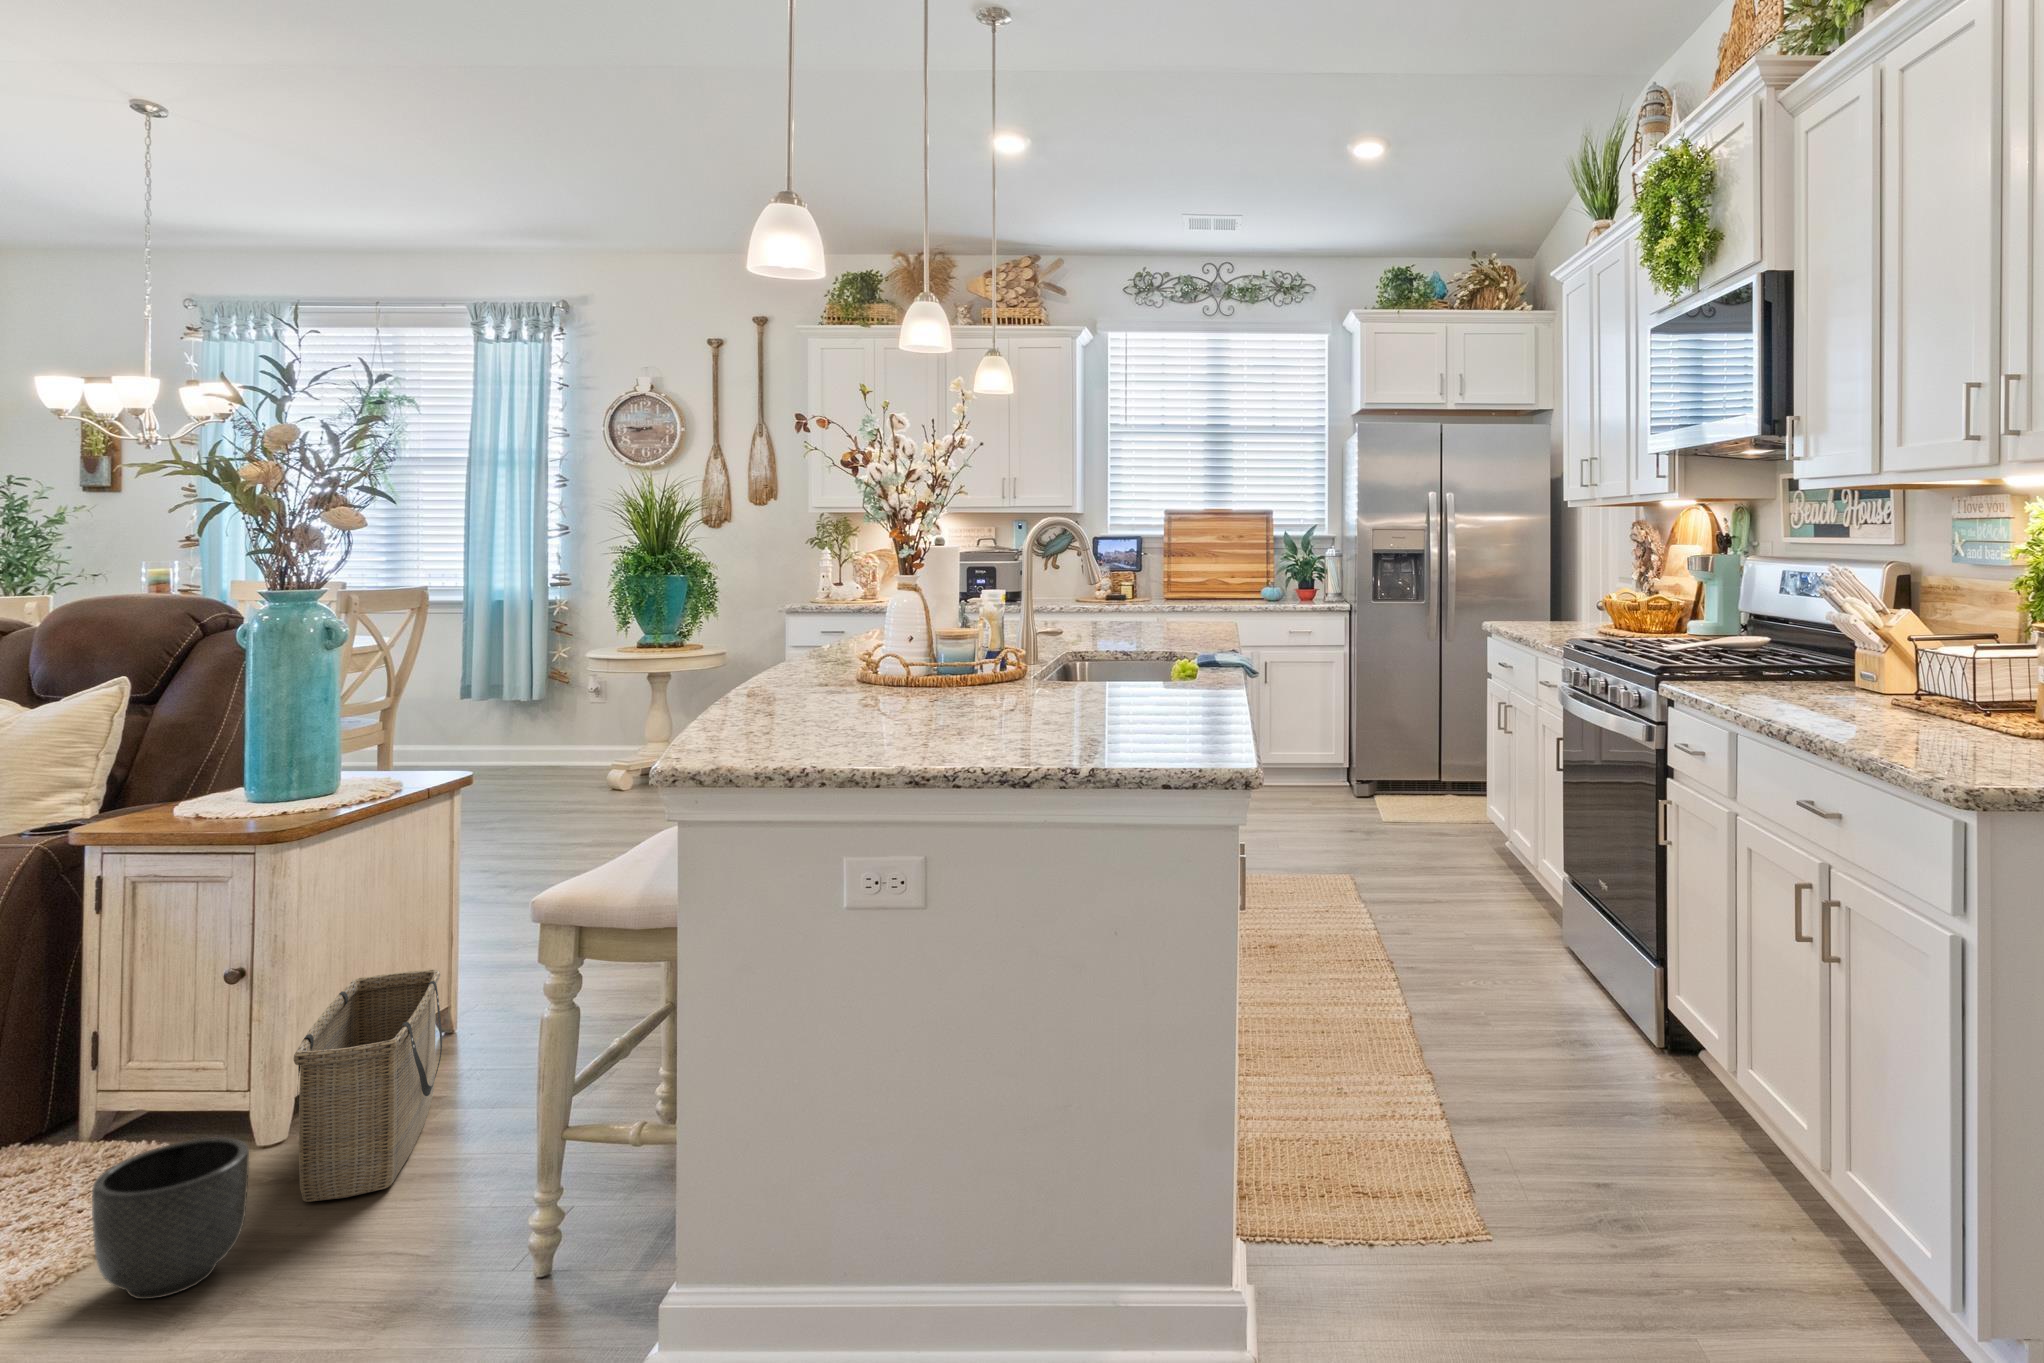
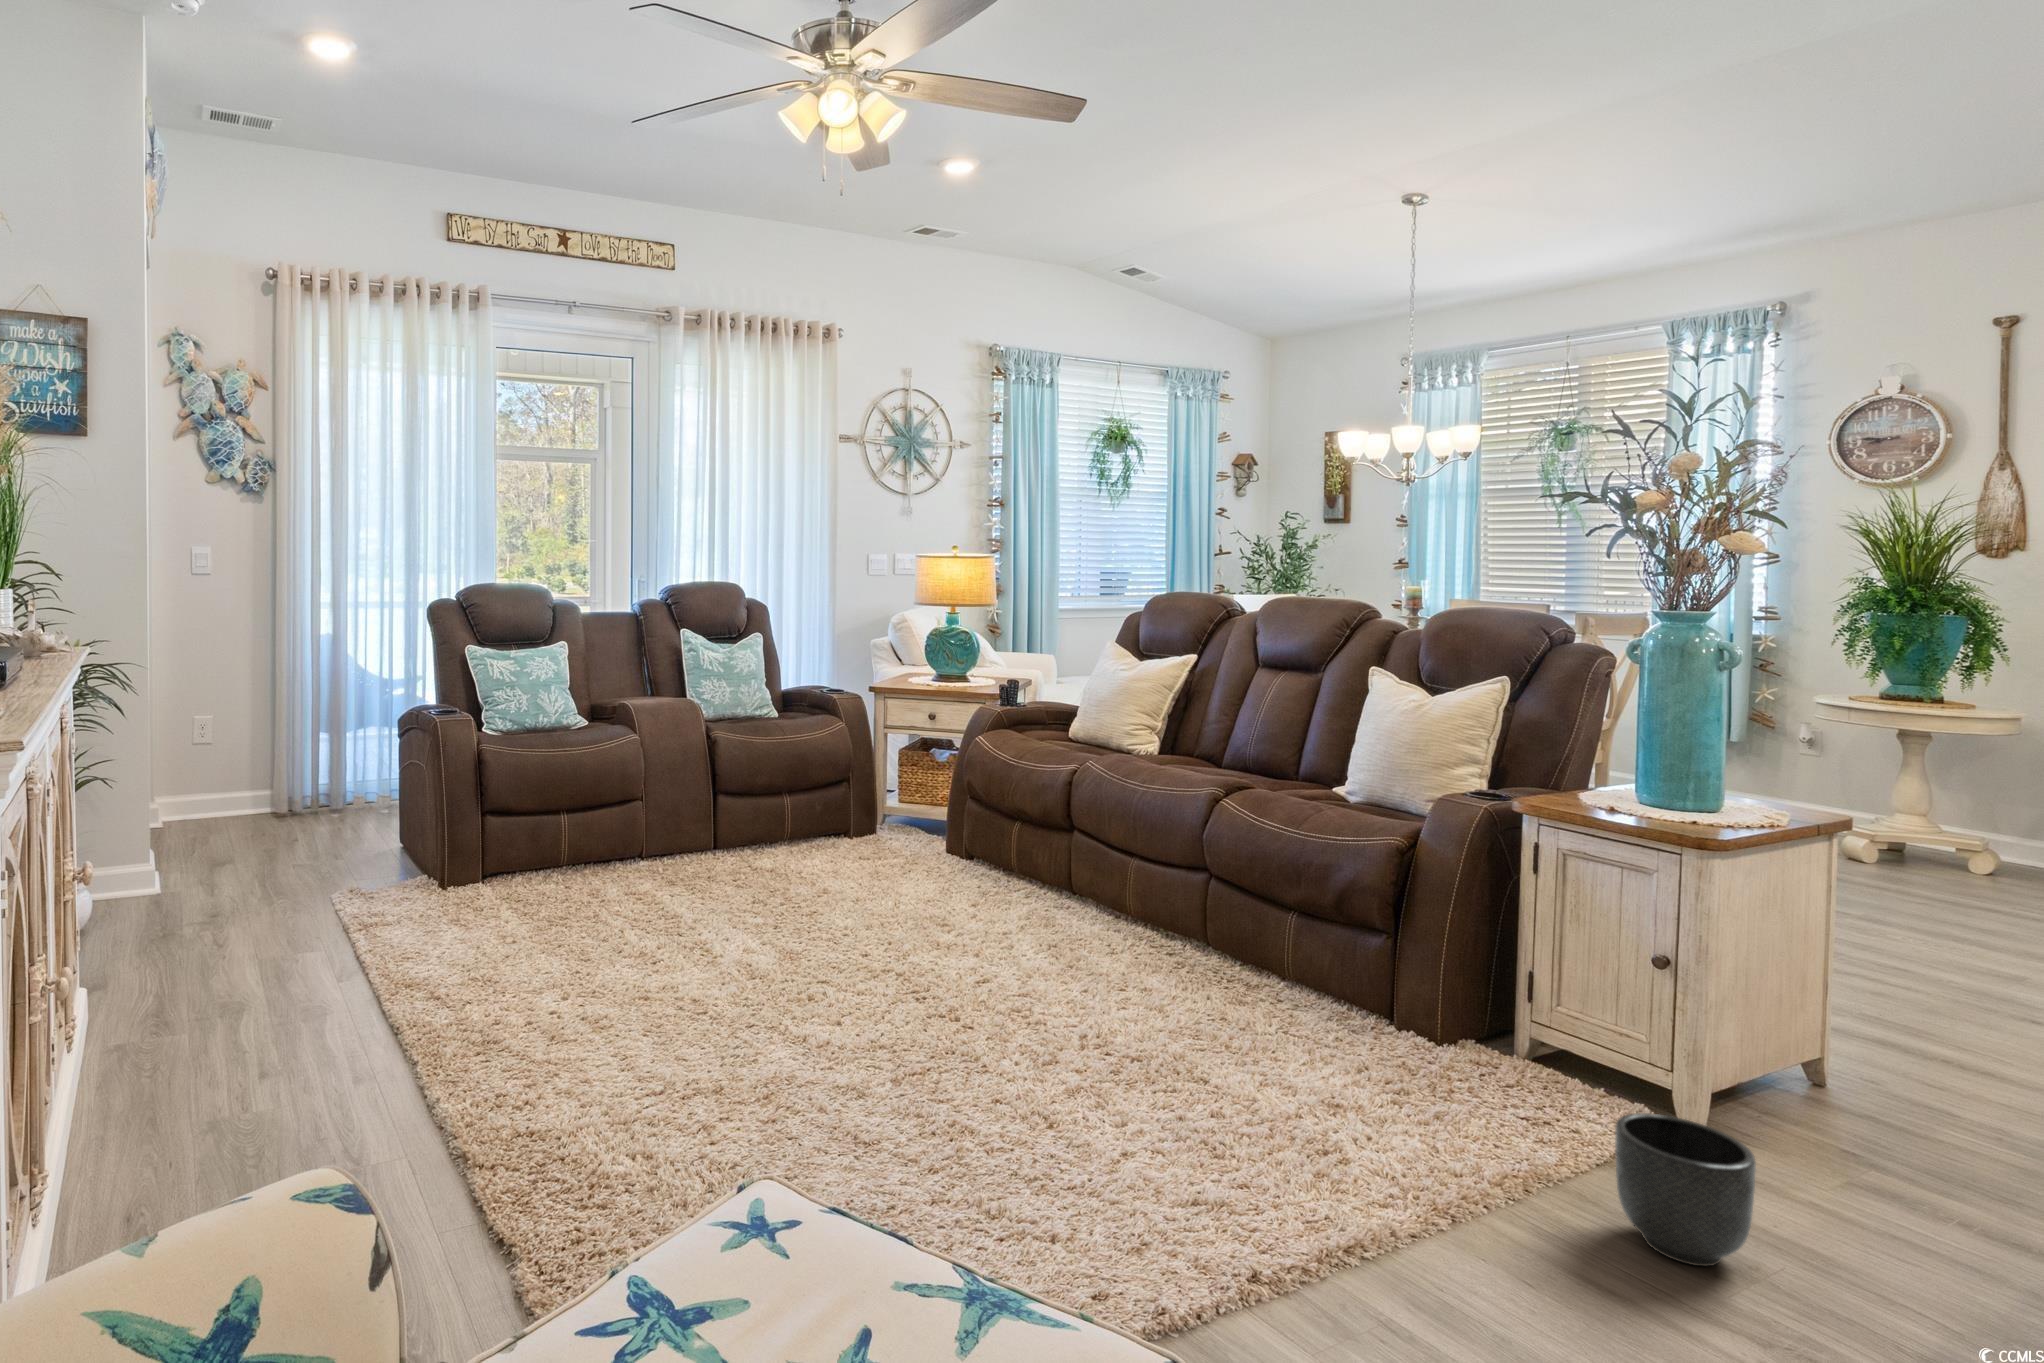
basket: present [293,970,442,1202] -> none [1750,1006,1900,1253]

